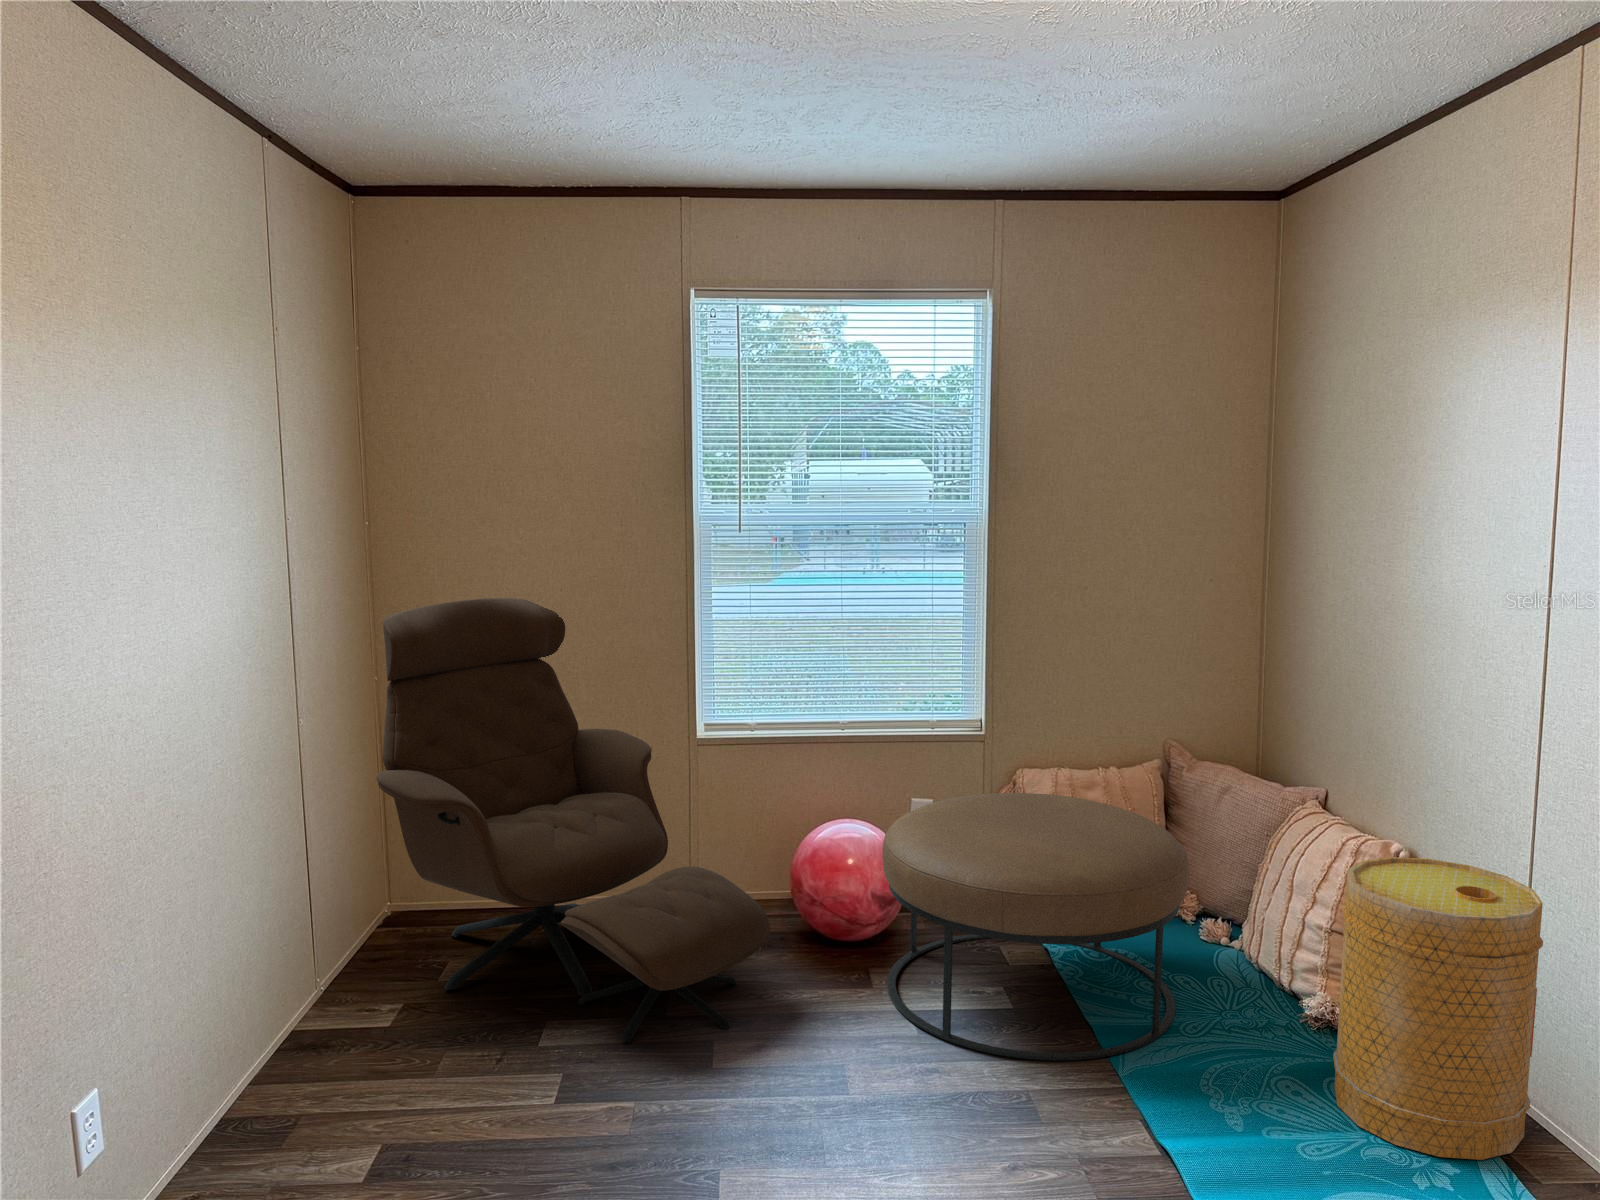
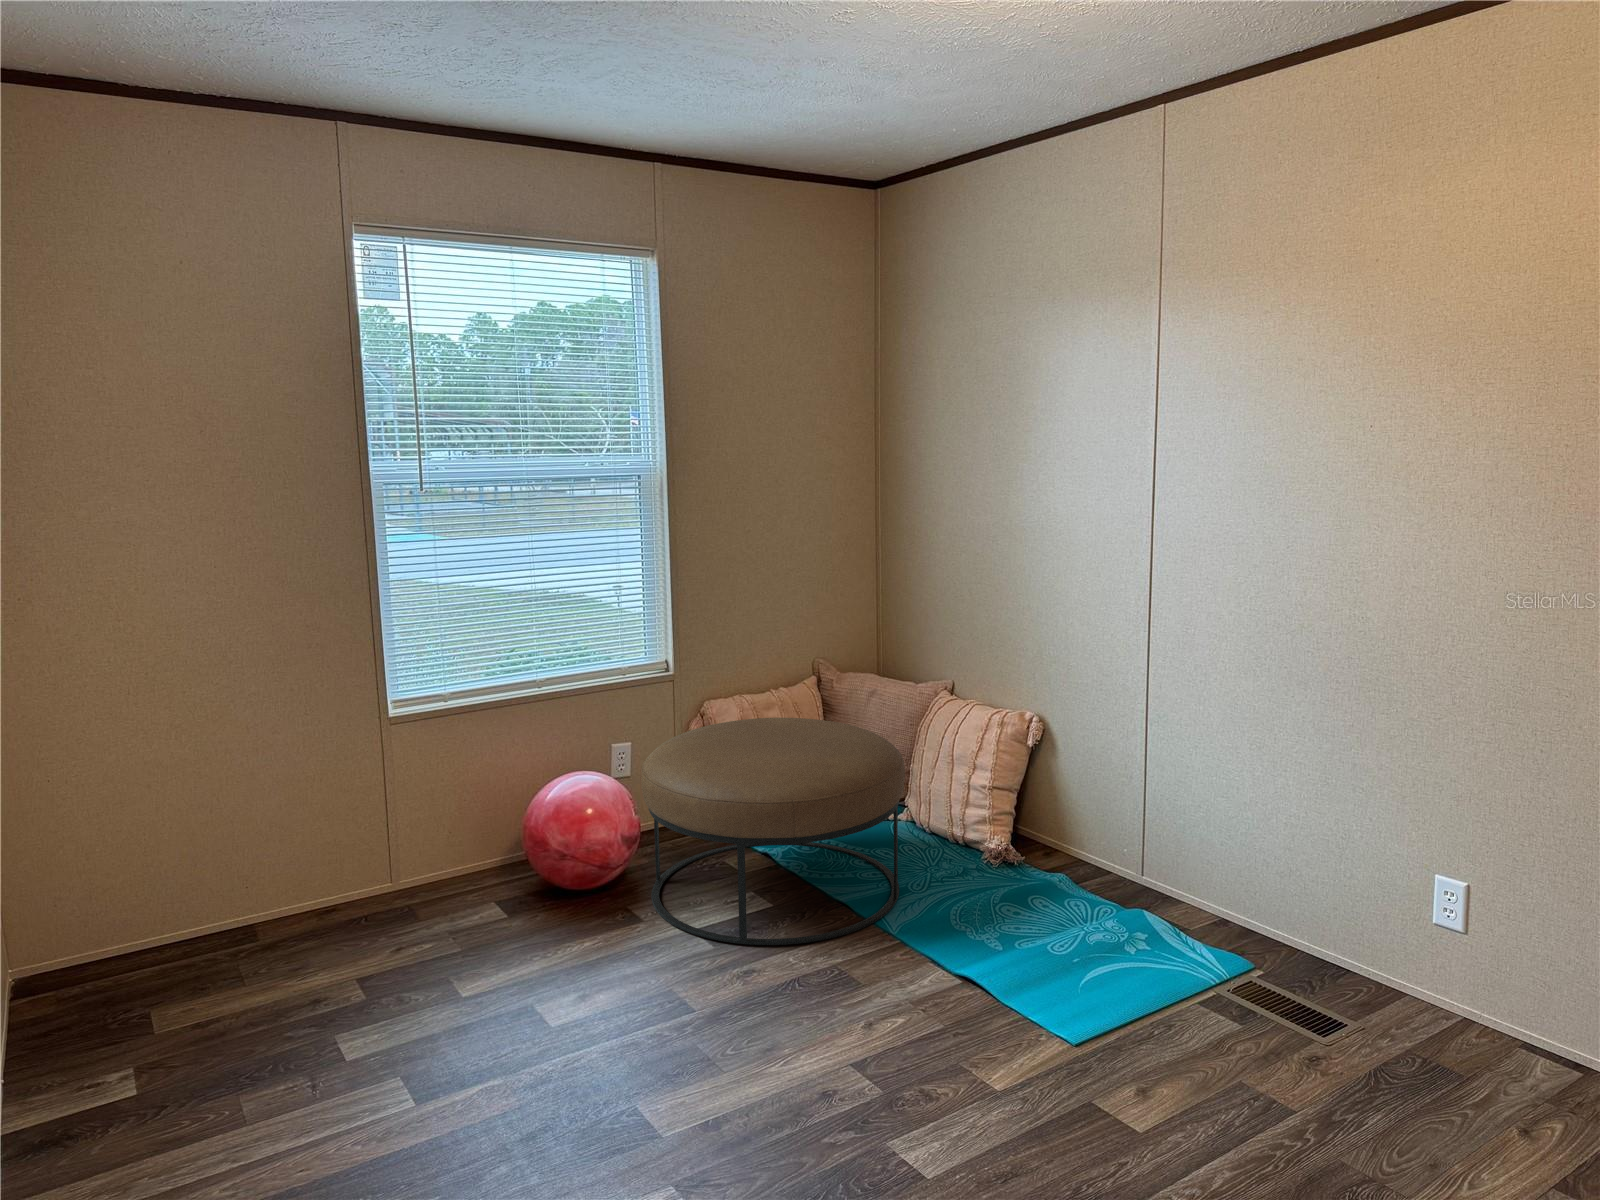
lounge chair: present [376,598,770,1042] -> none [48,592,557,1032]
basket: present [1333,857,1543,1160] -> none [1034,718,1171,930]

